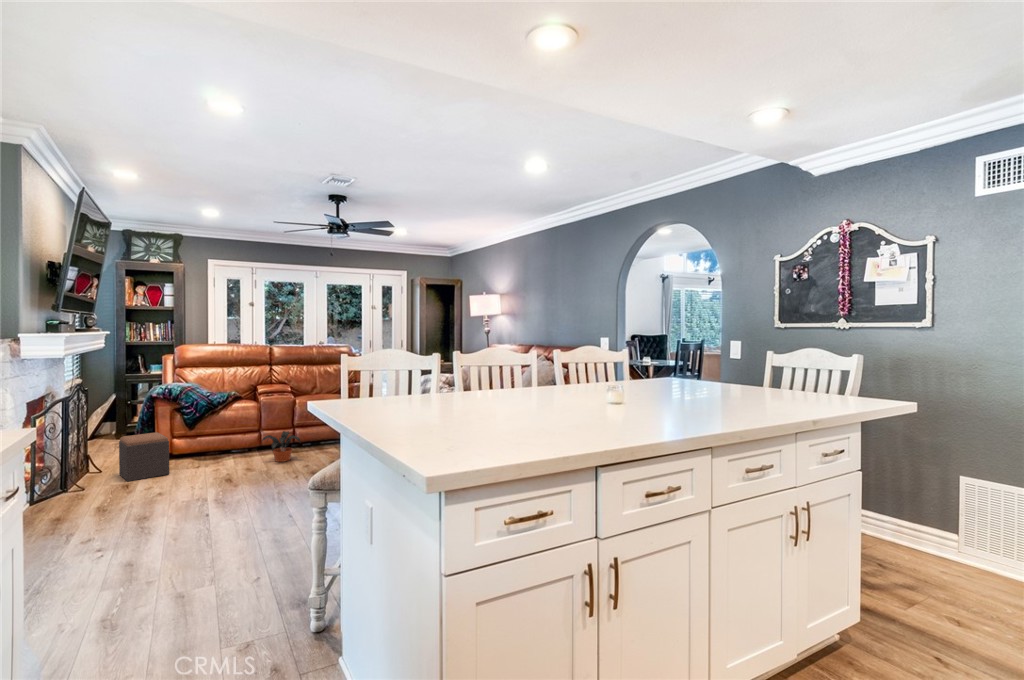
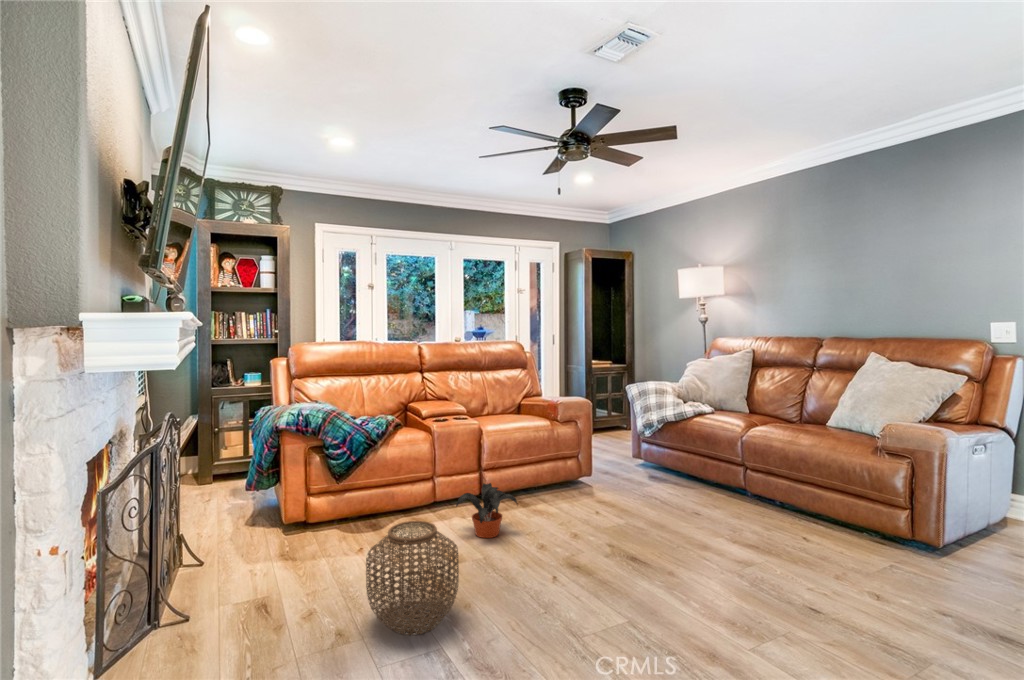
footstool: present [119,432,169,481] -> none [237,493,323,593]
woven basket: none [178,439,232,493] -> present [366,521,459,635]

